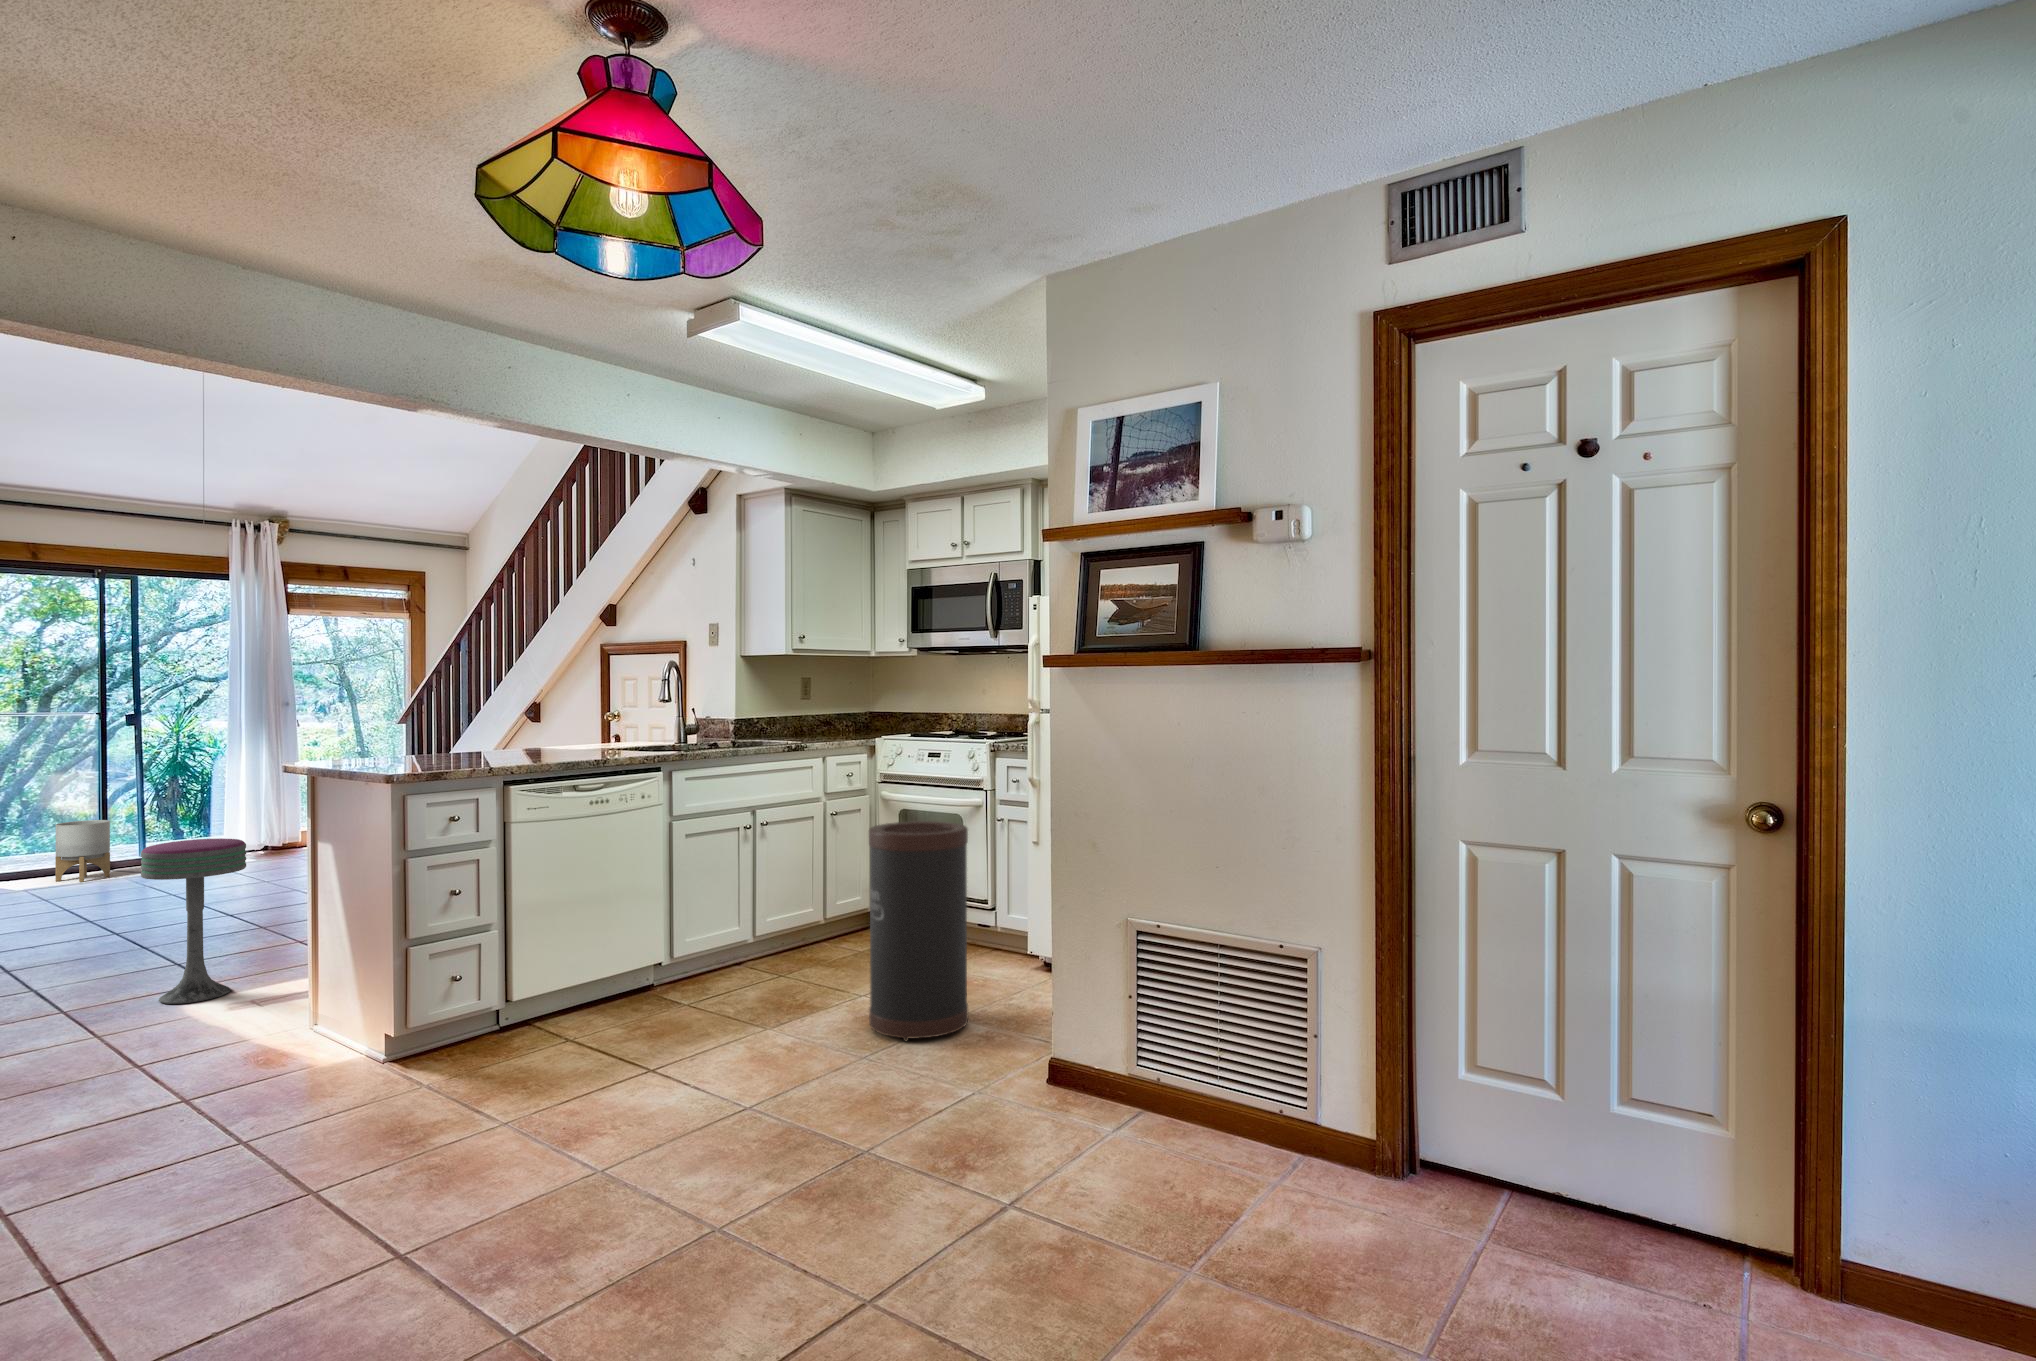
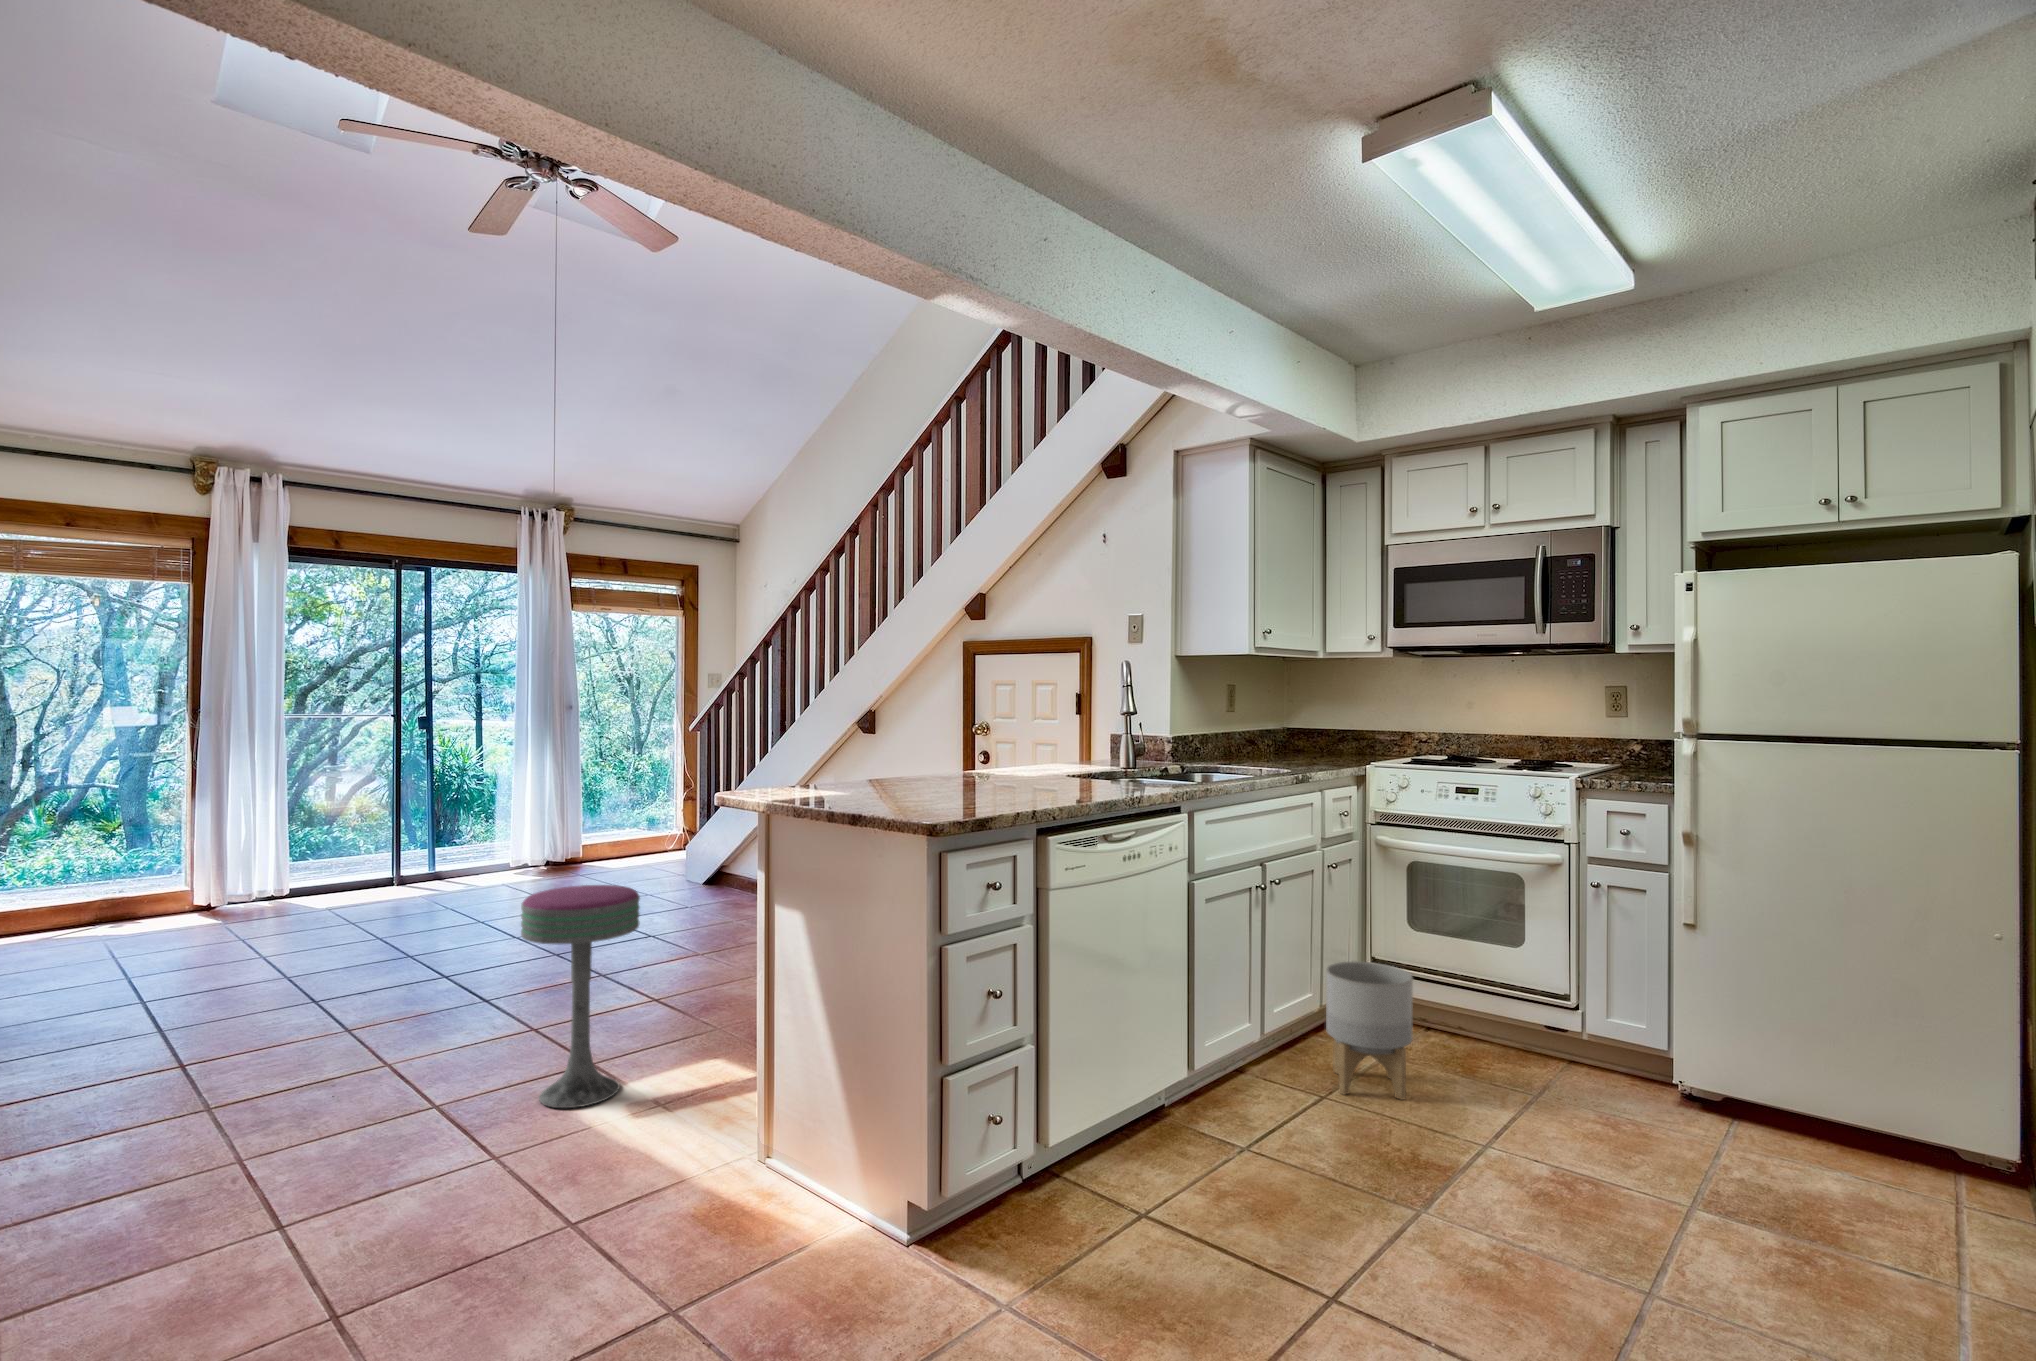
planter: present [55,820,110,882] -> present [1326,961,1413,1100]
trash can: present [869,821,968,1041] -> none [1586,900,1769,1261]

